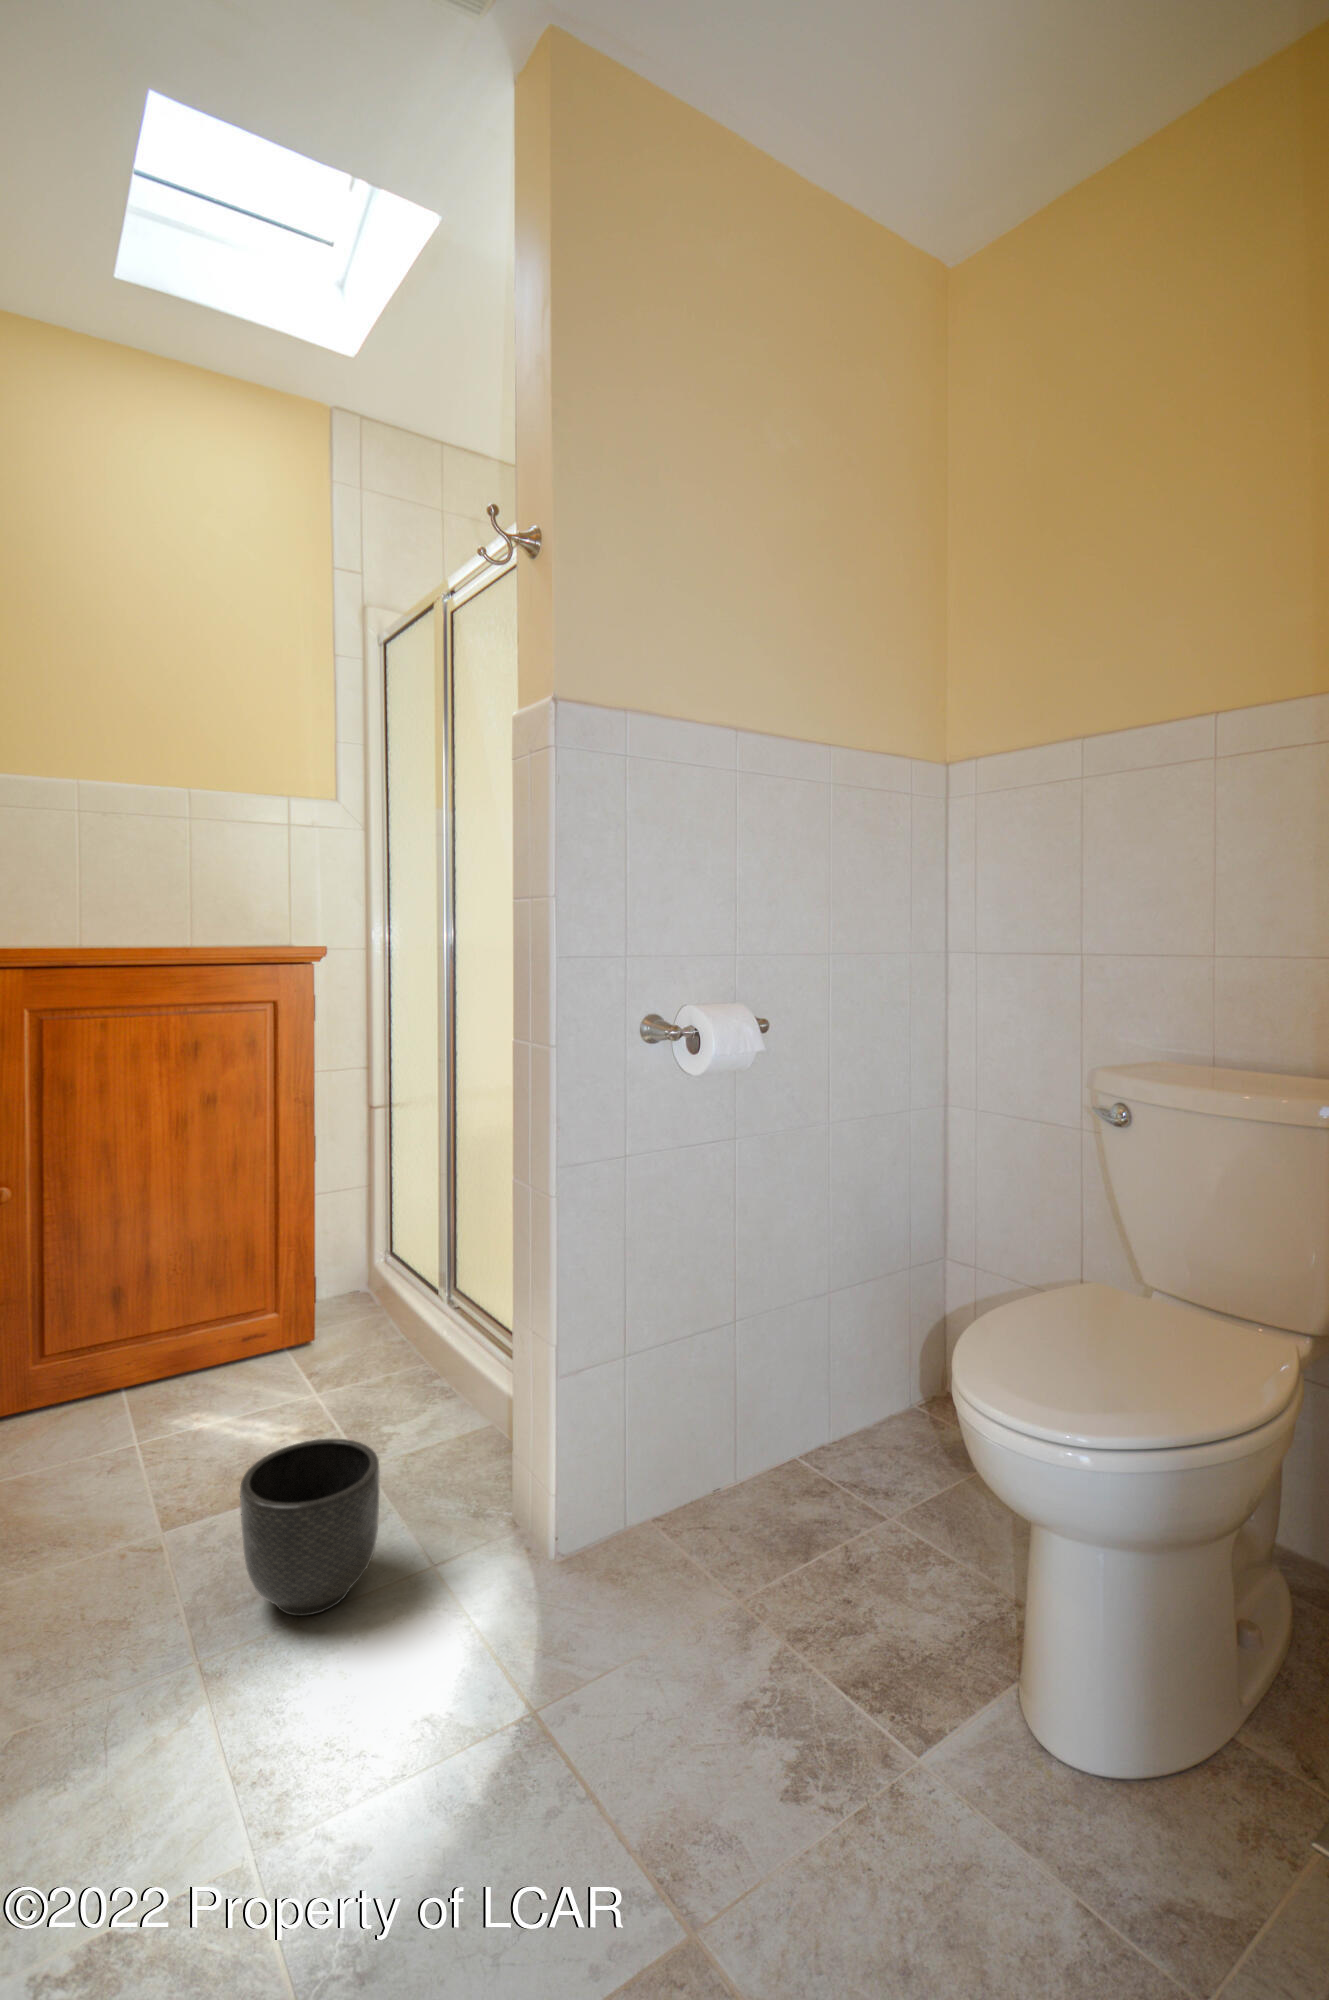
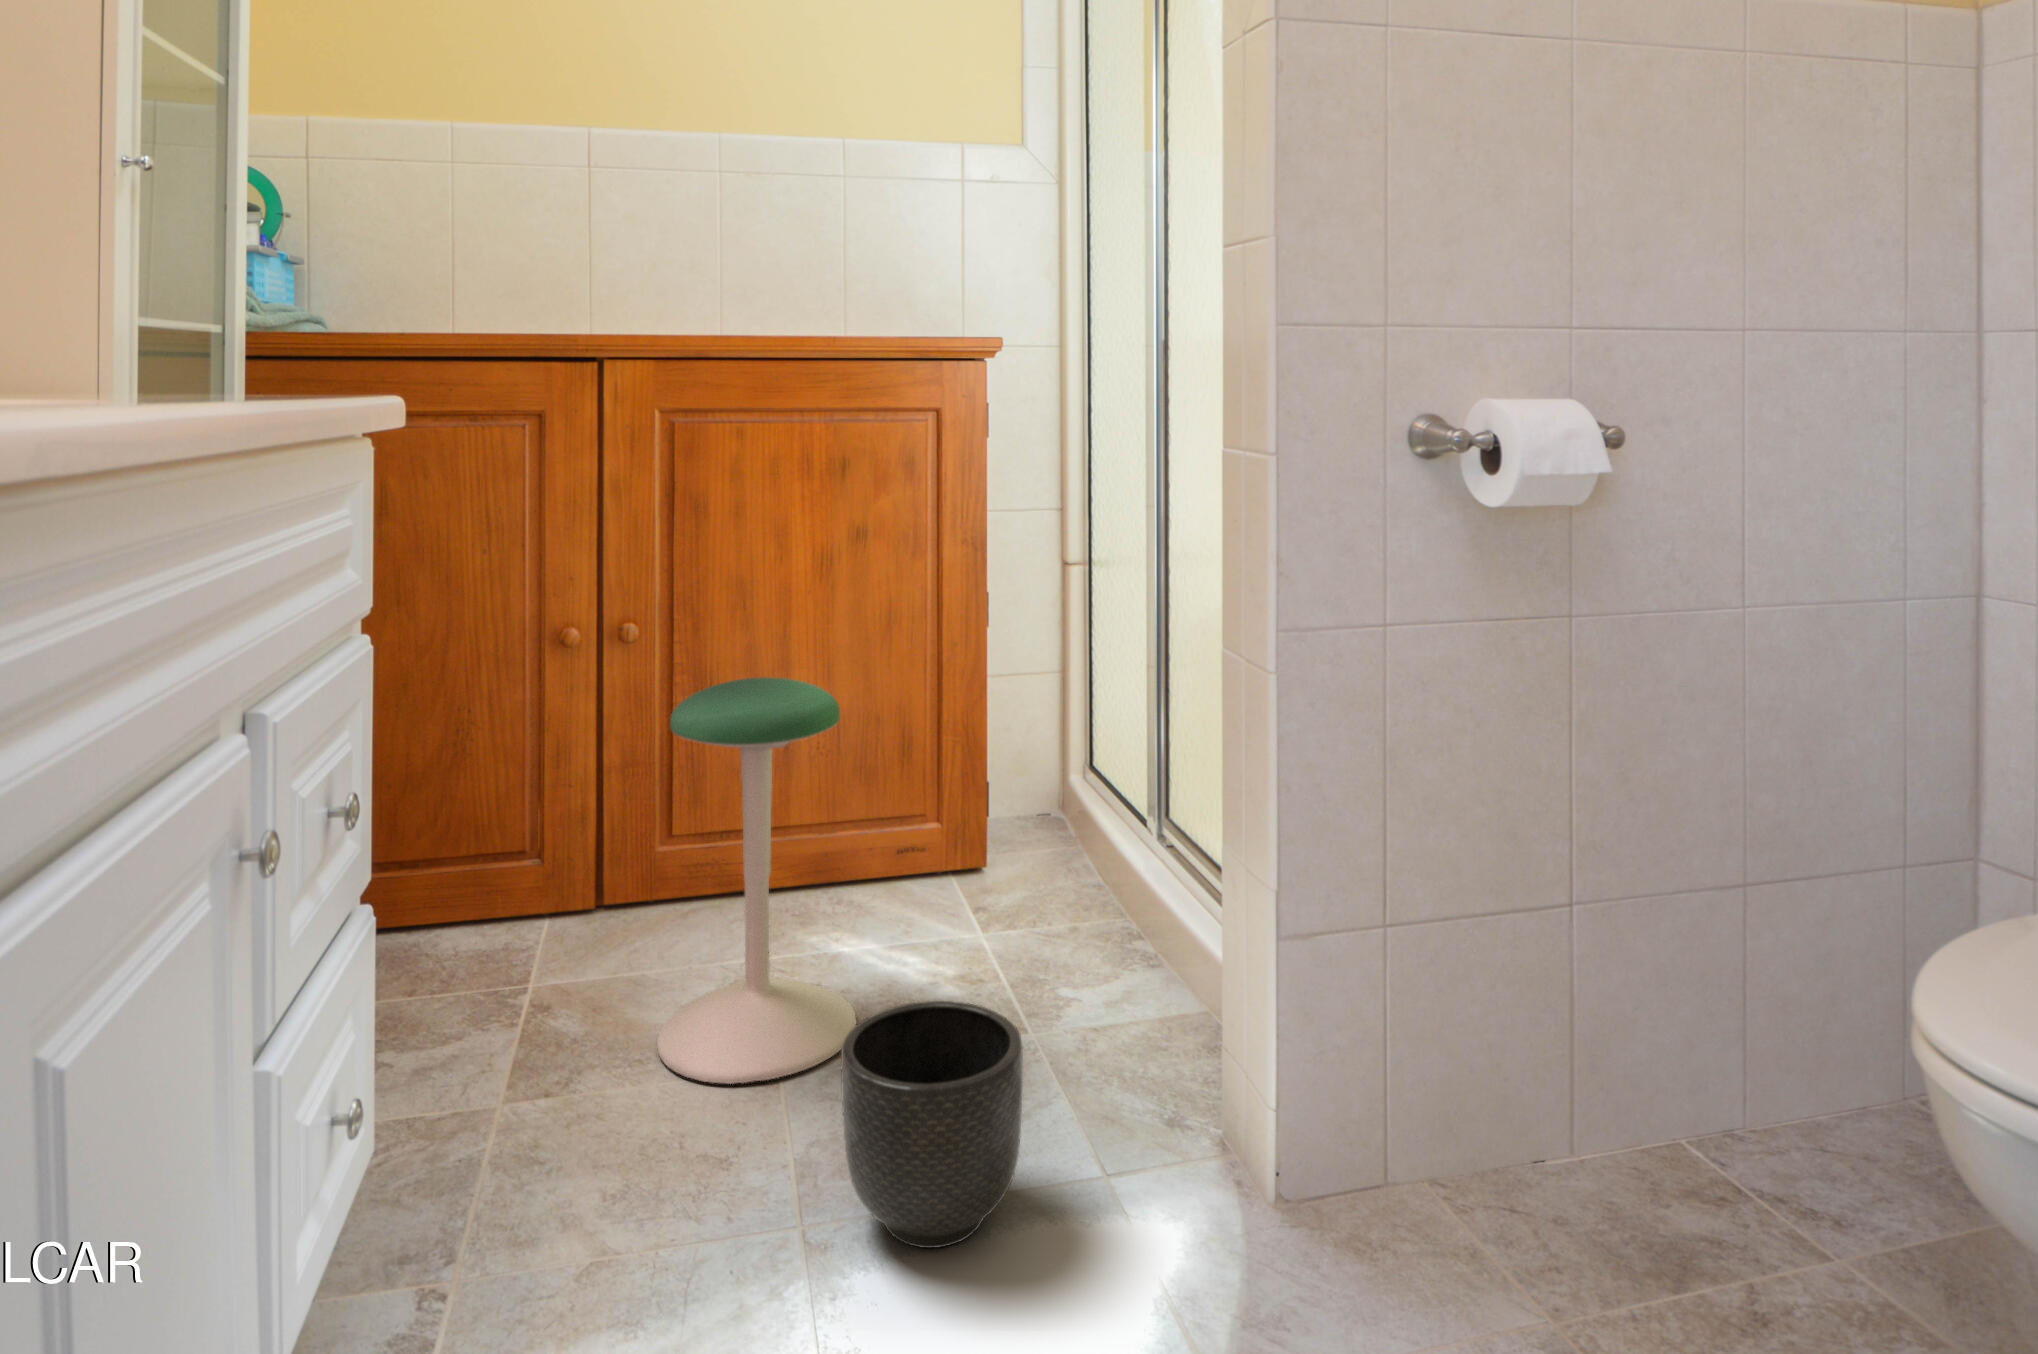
stool: none [59,1218,230,1533] -> present [657,677,856,1084]

